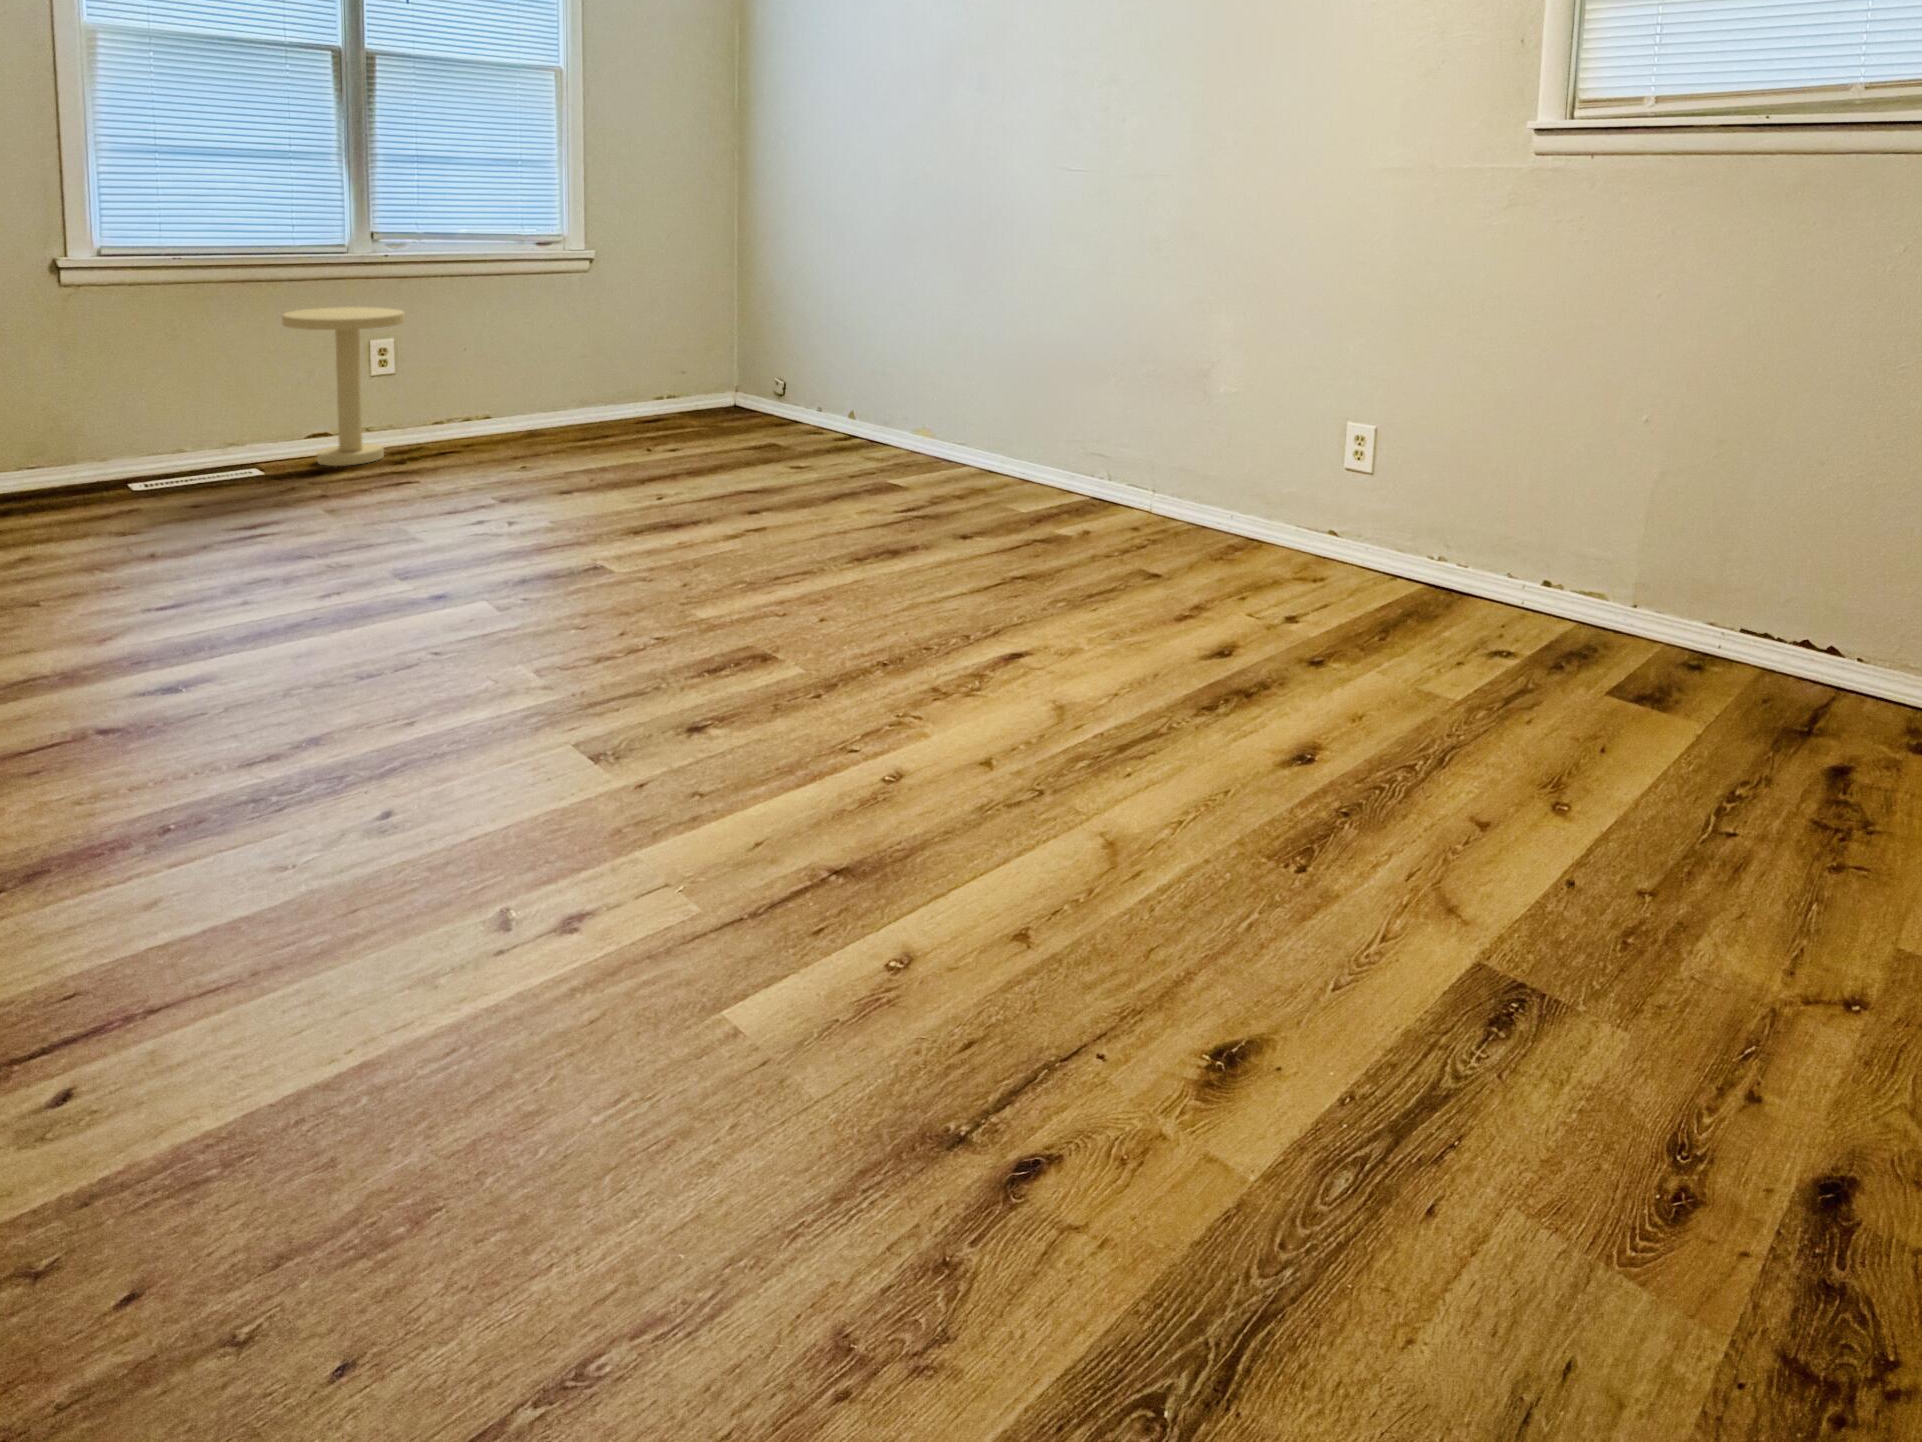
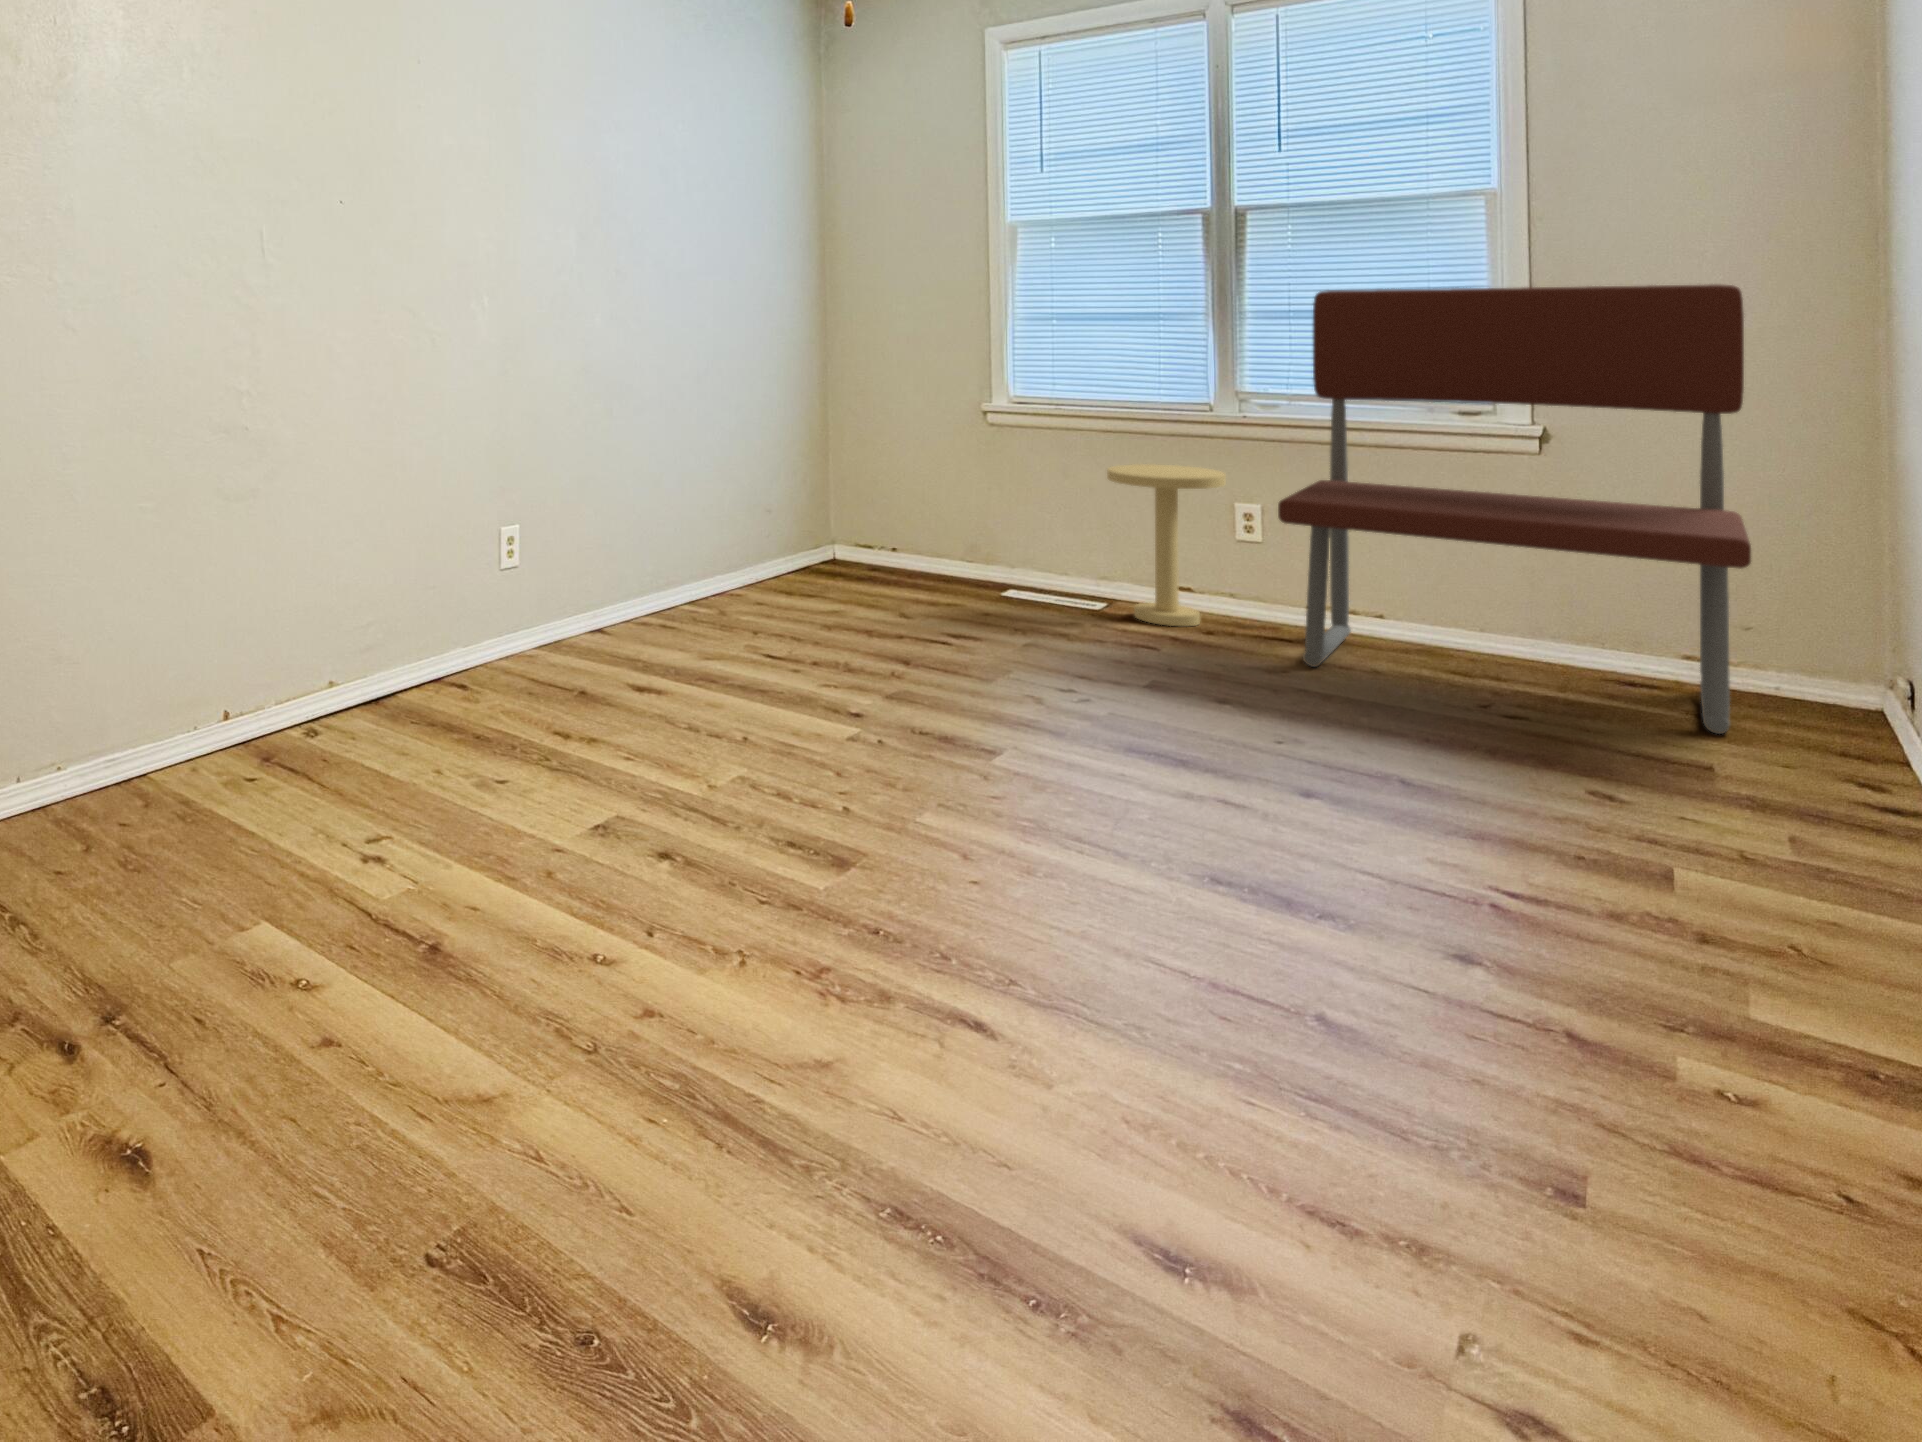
bench: none [464,139,775,455] -> present [1278,284,1751,734]

